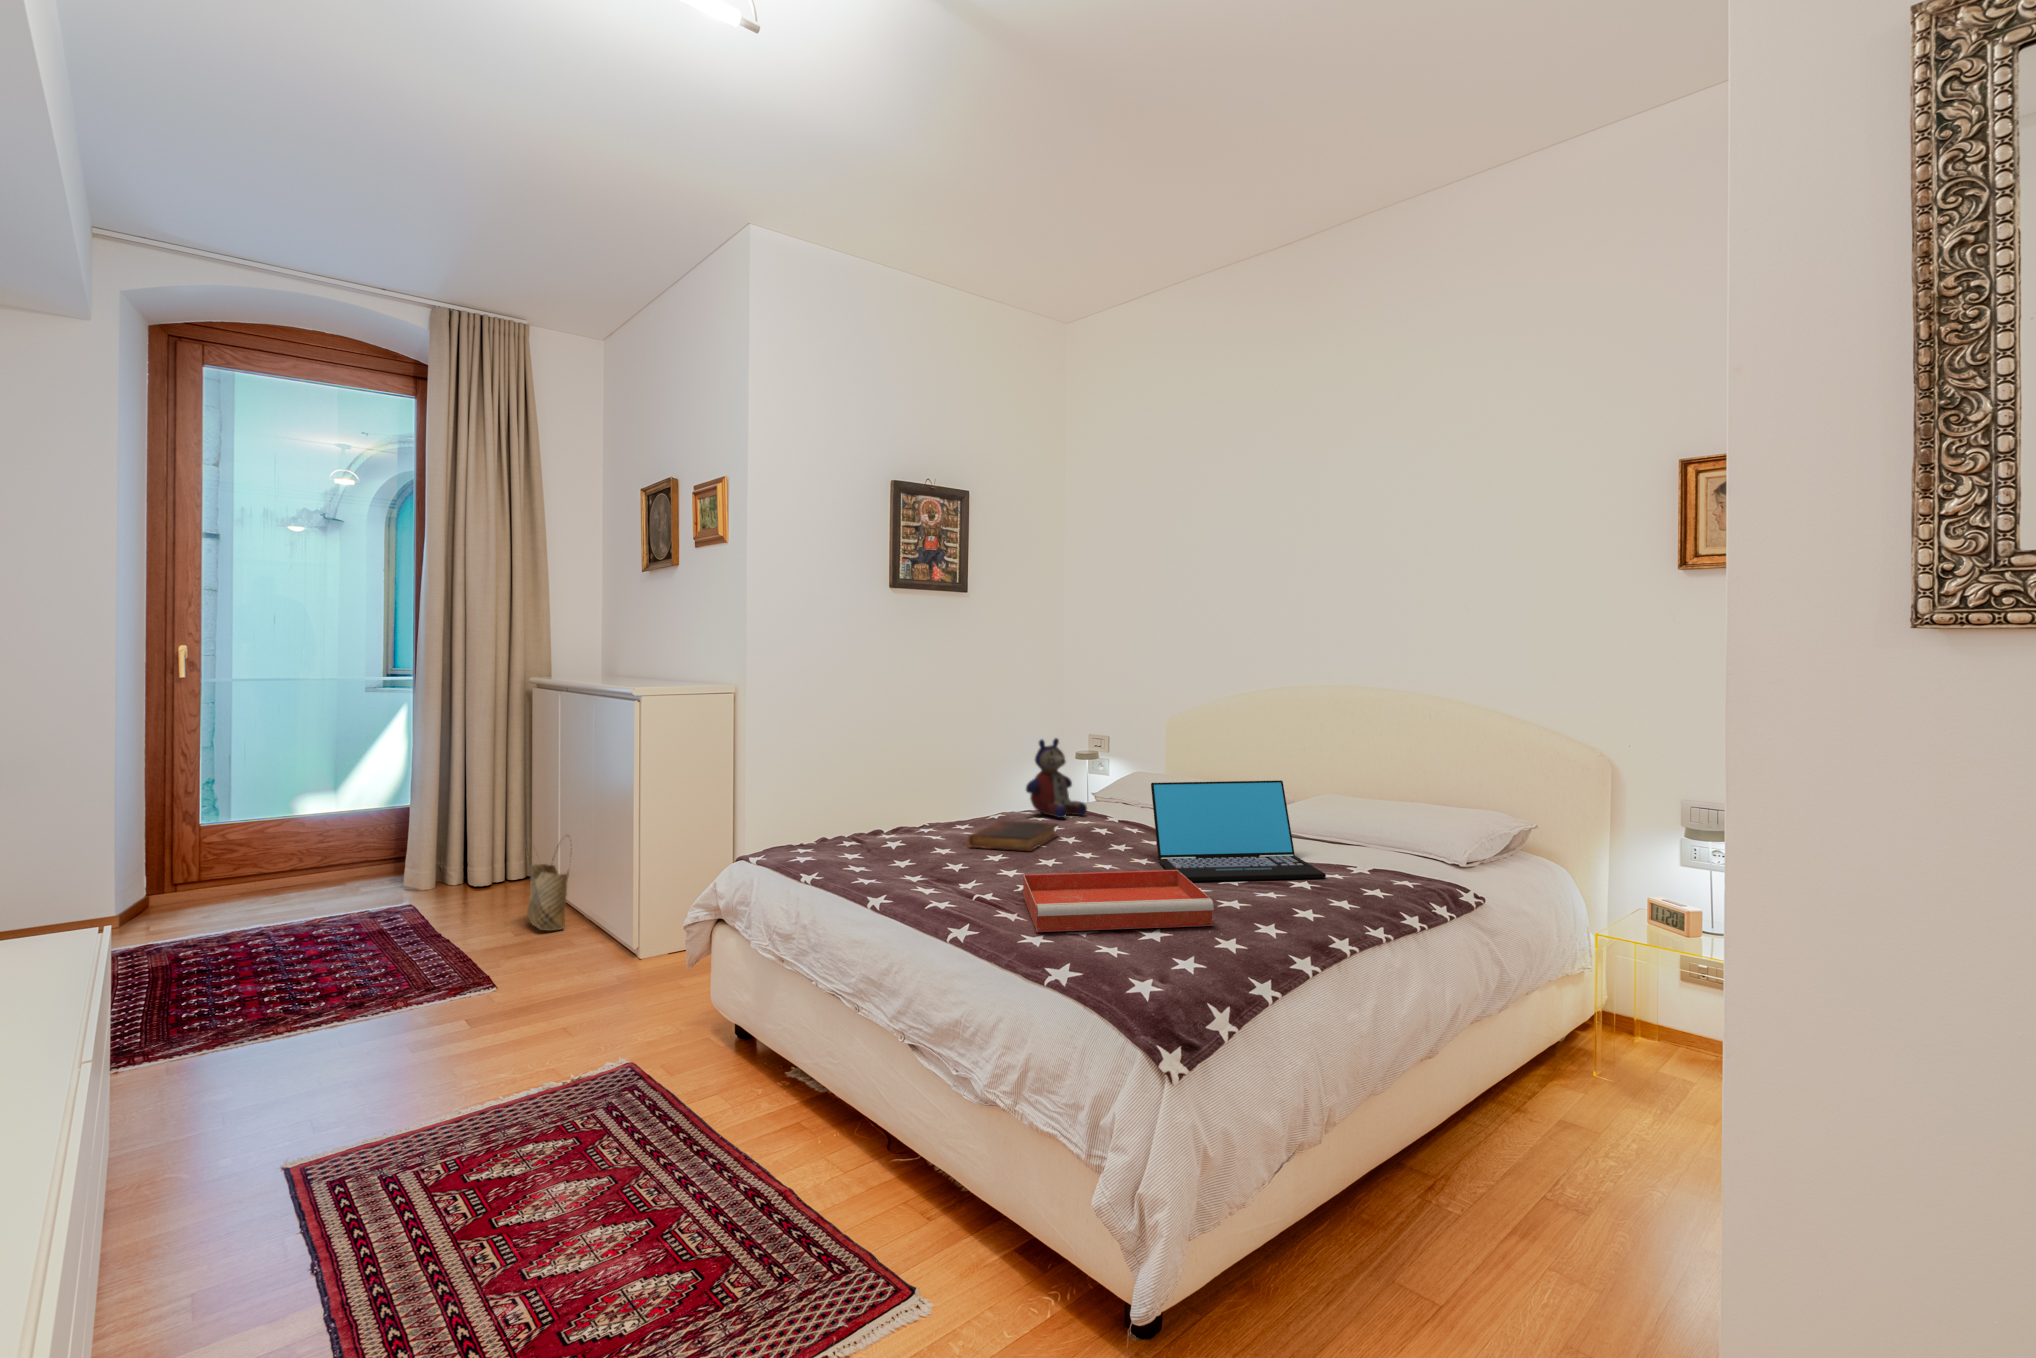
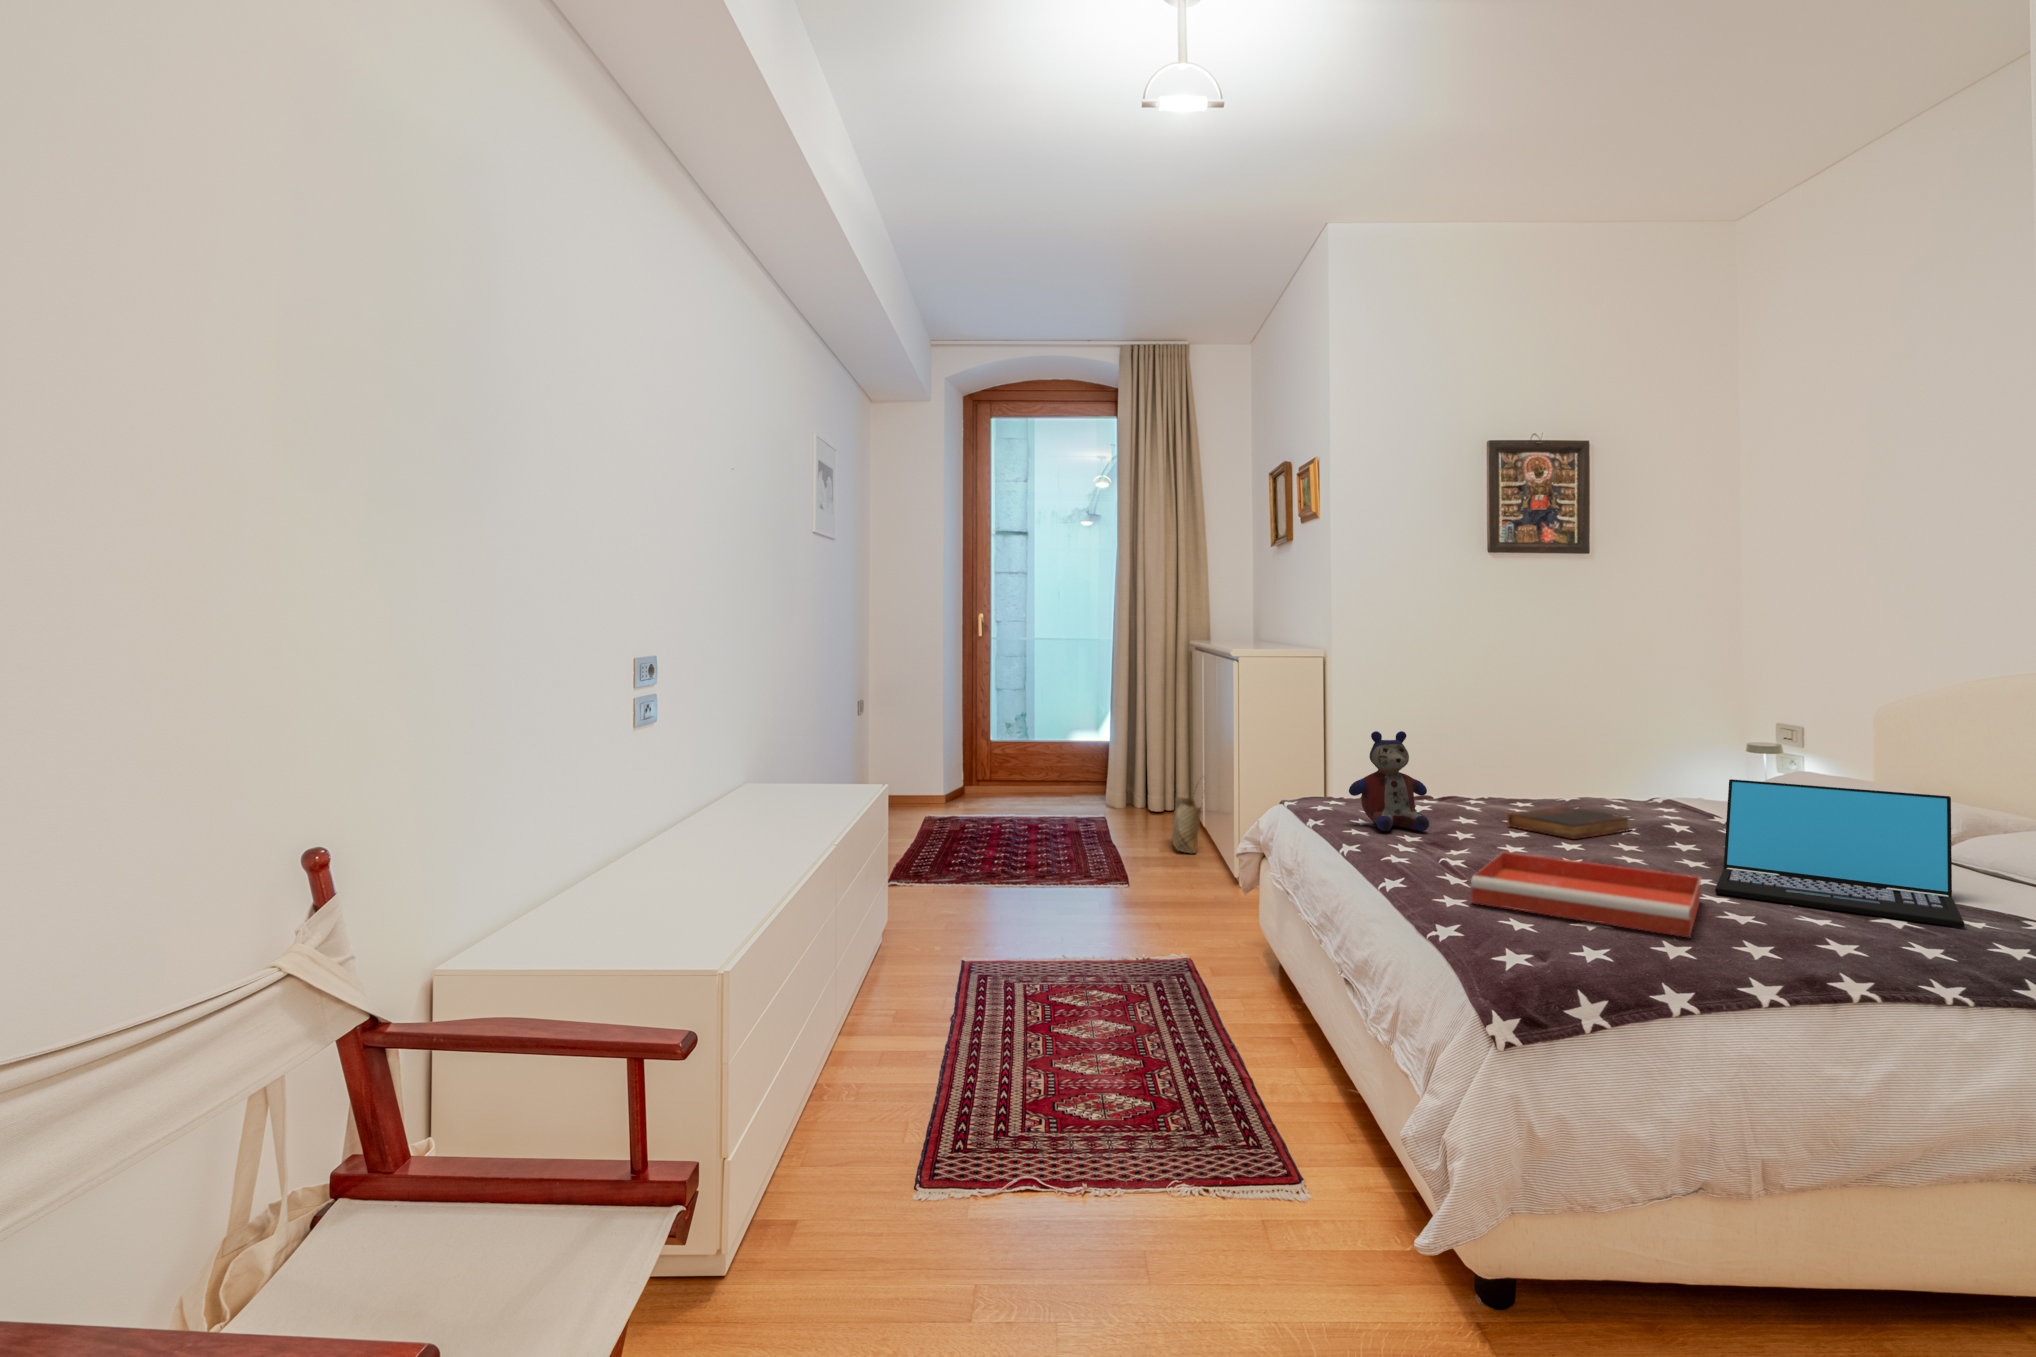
stuffed bear: present [1026,738,1087,818] -> present [1349,731,1429,831]

